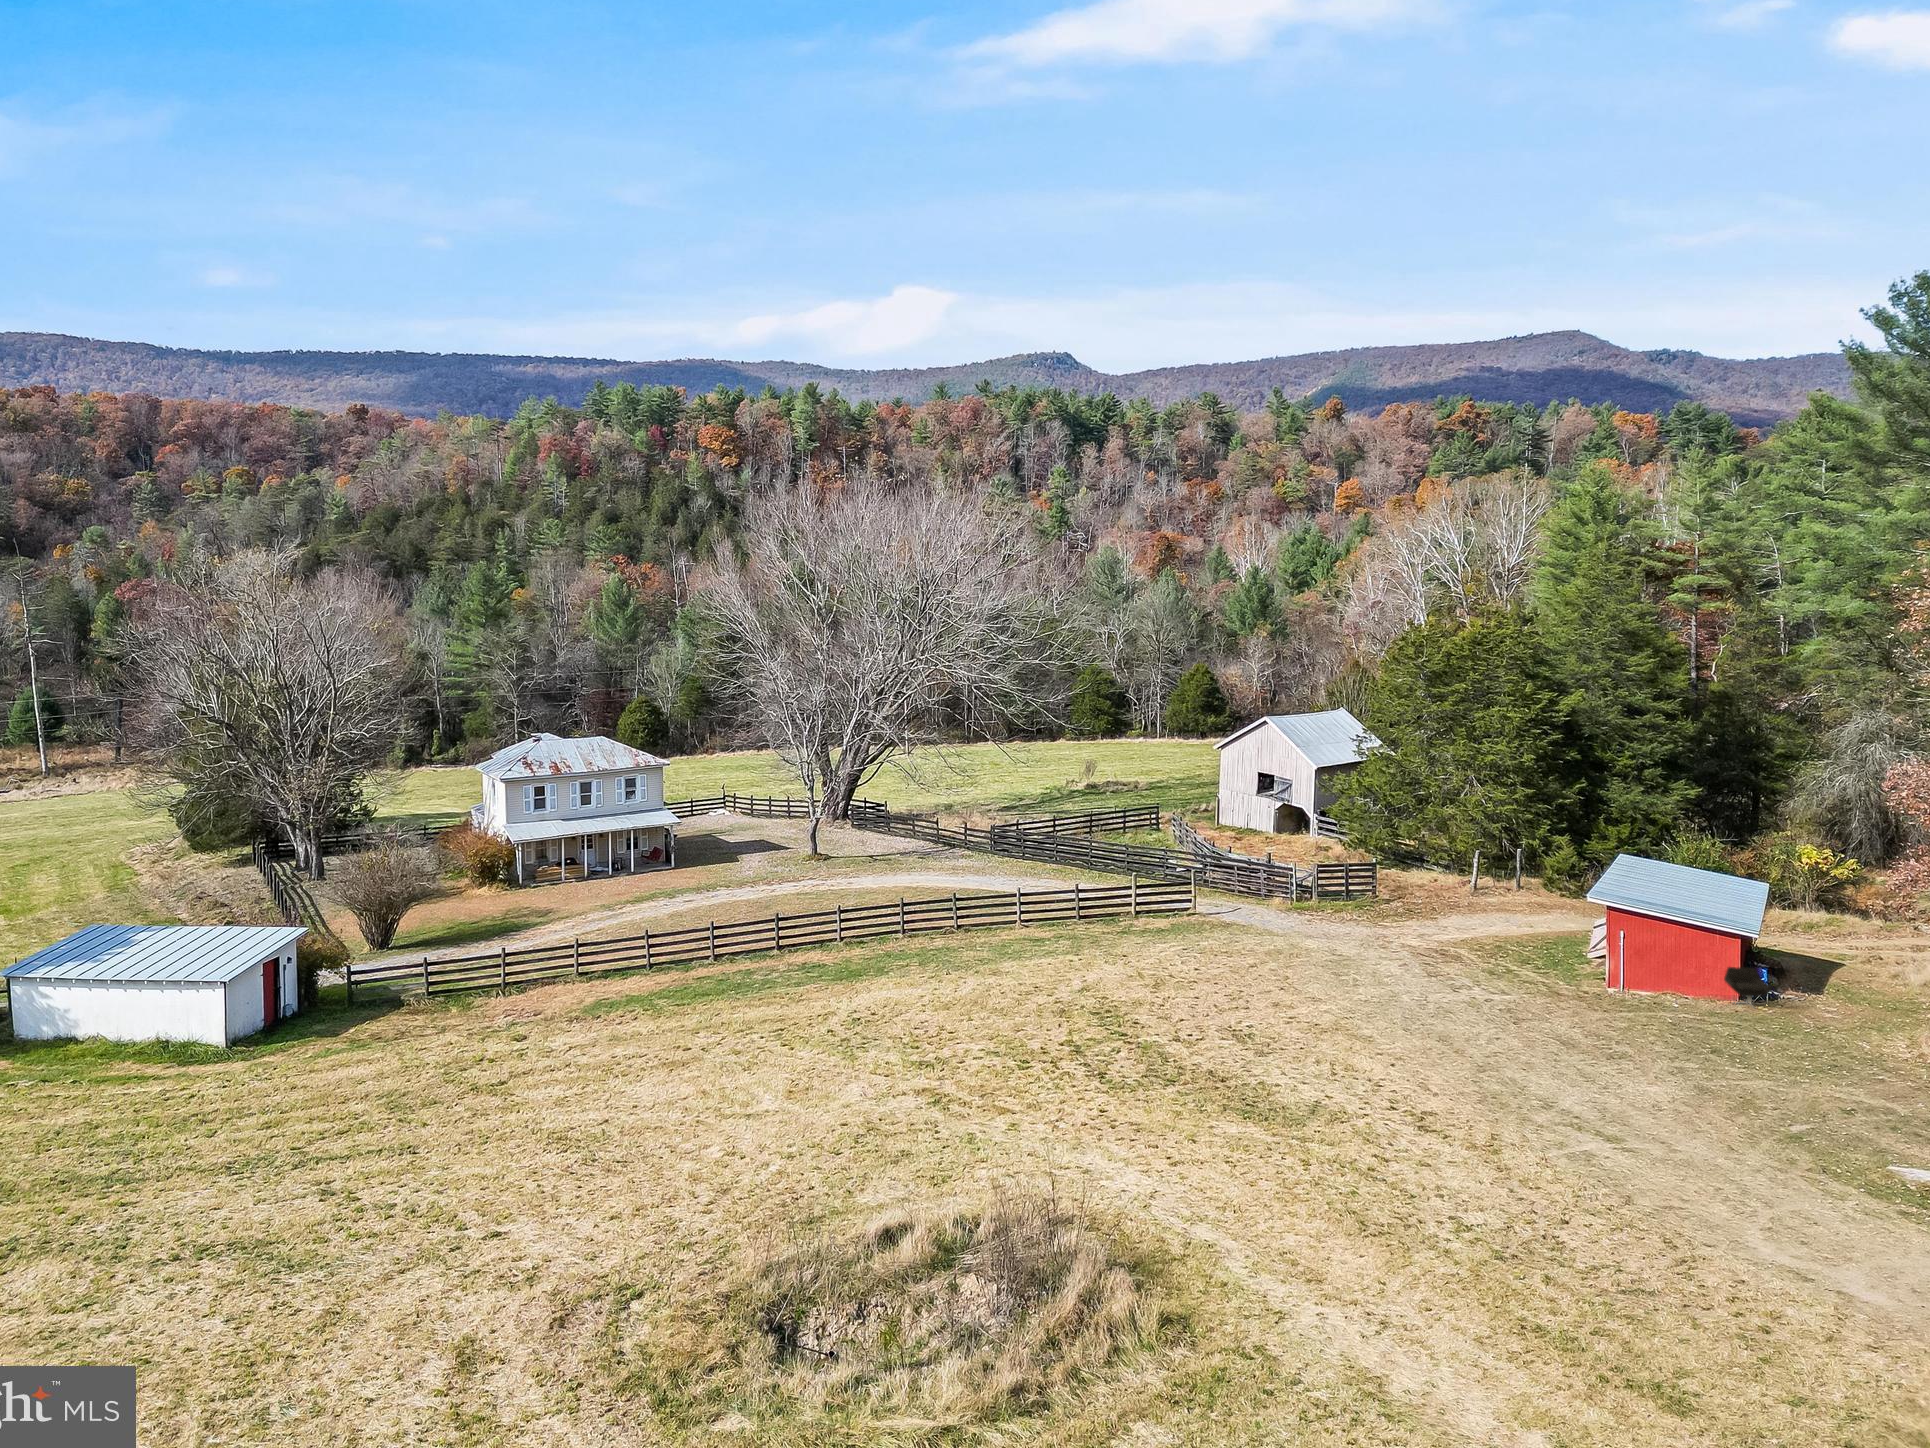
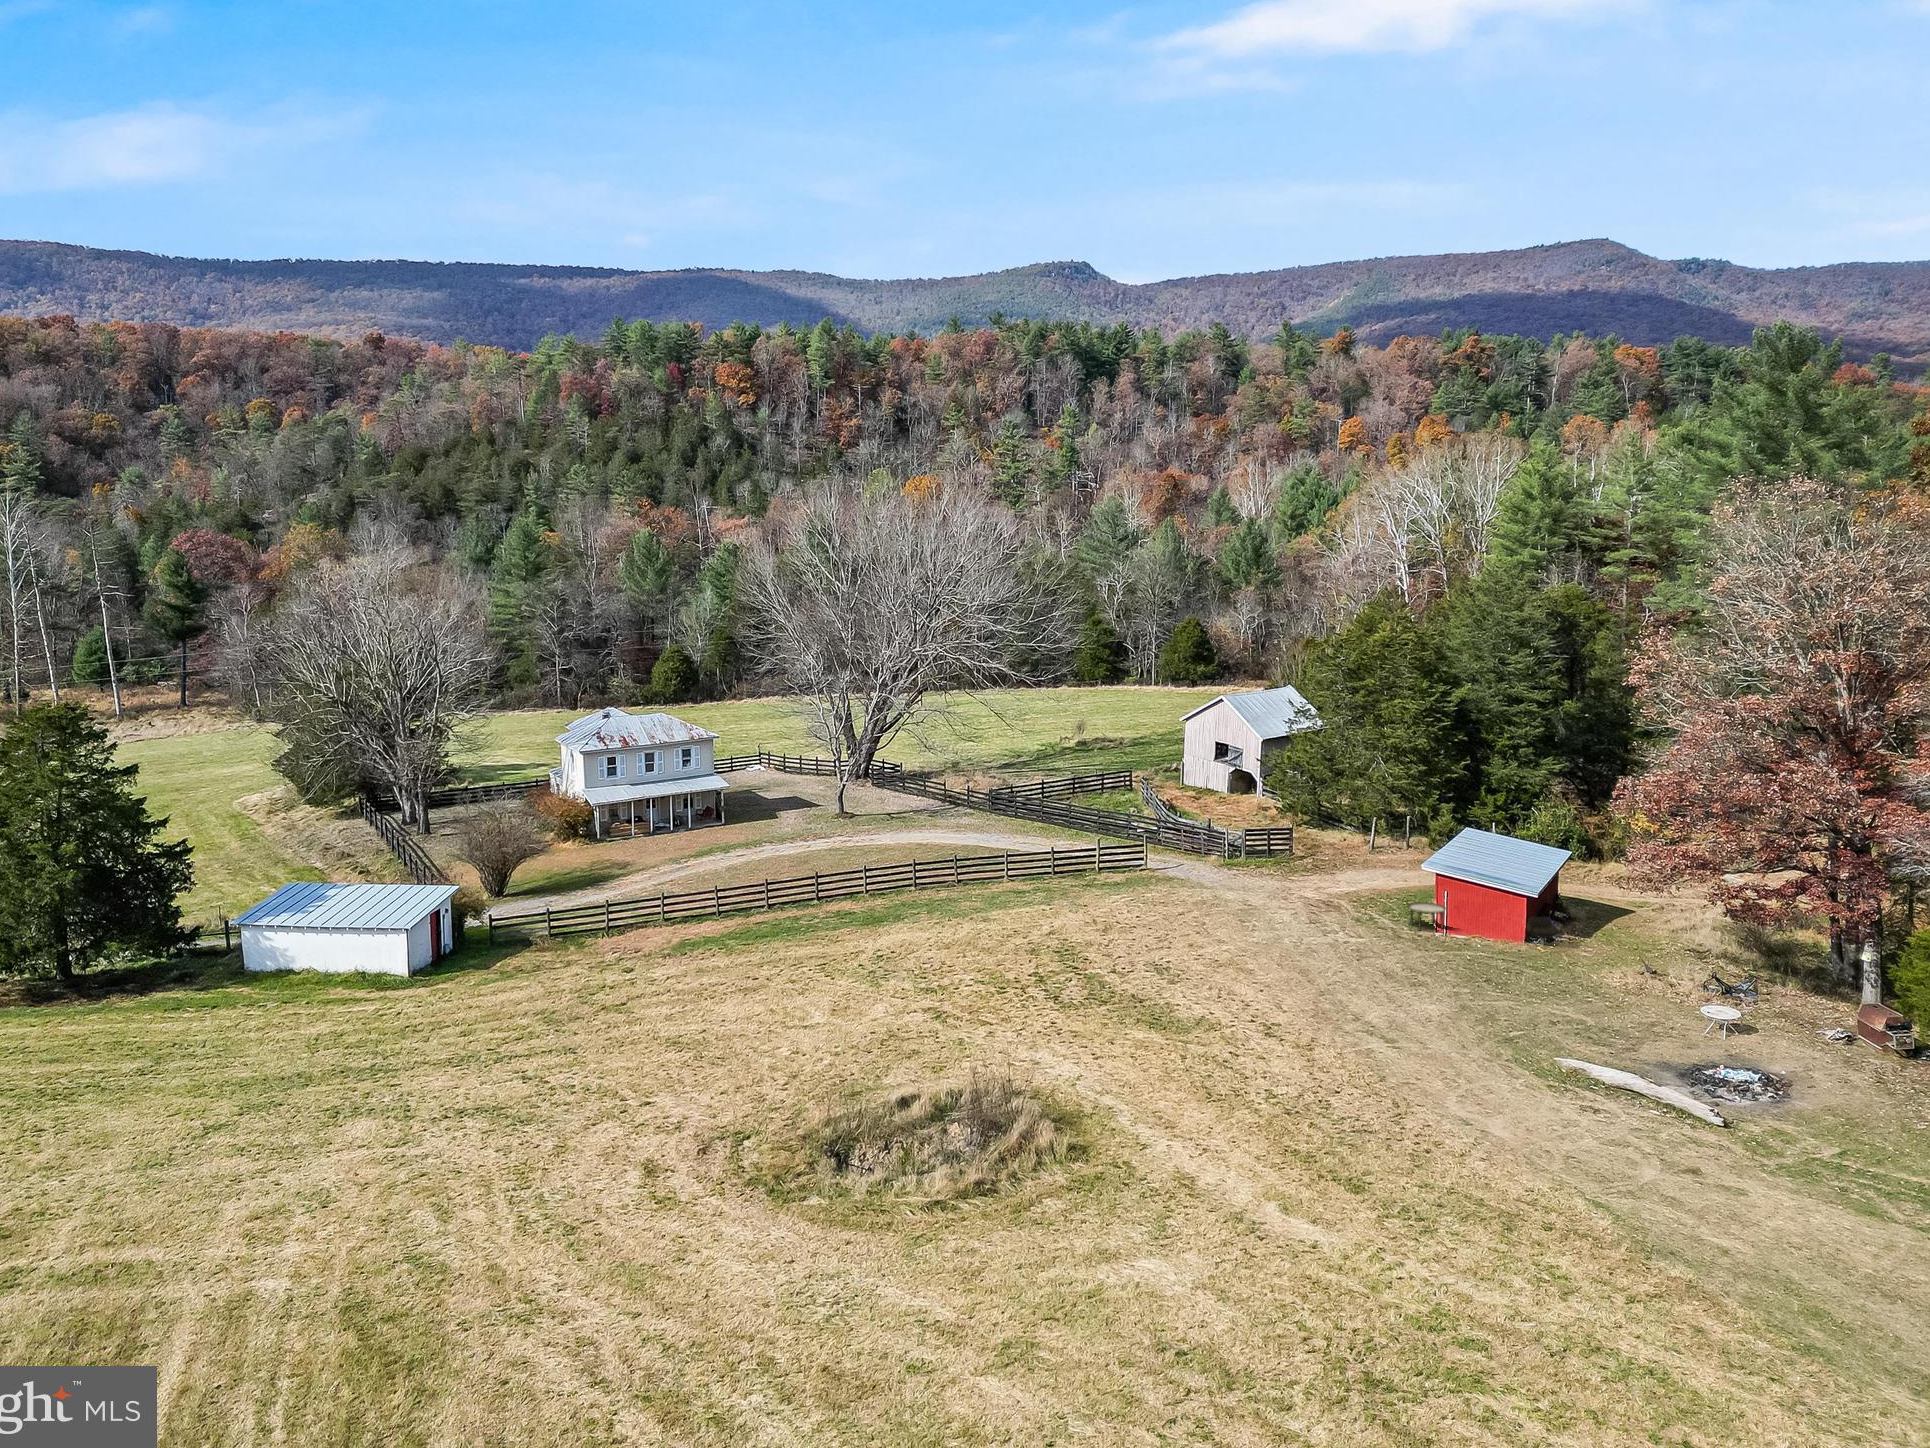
round table: none [1553,950,1608,988] -> present [1408,902,1446,930]

